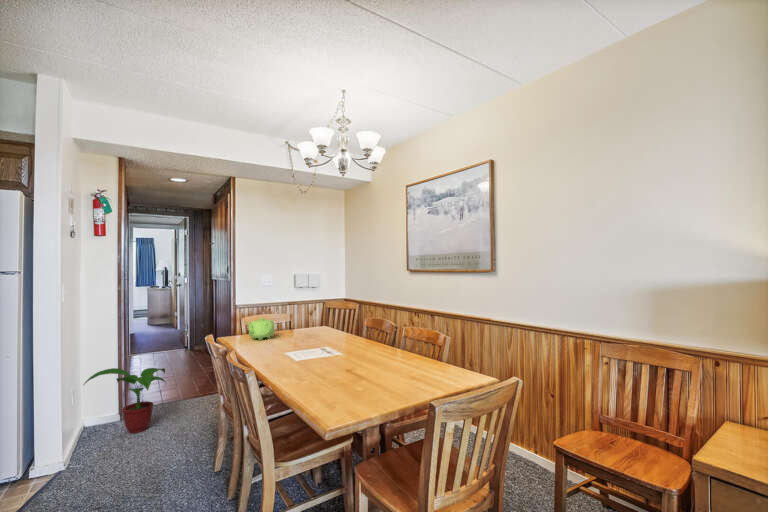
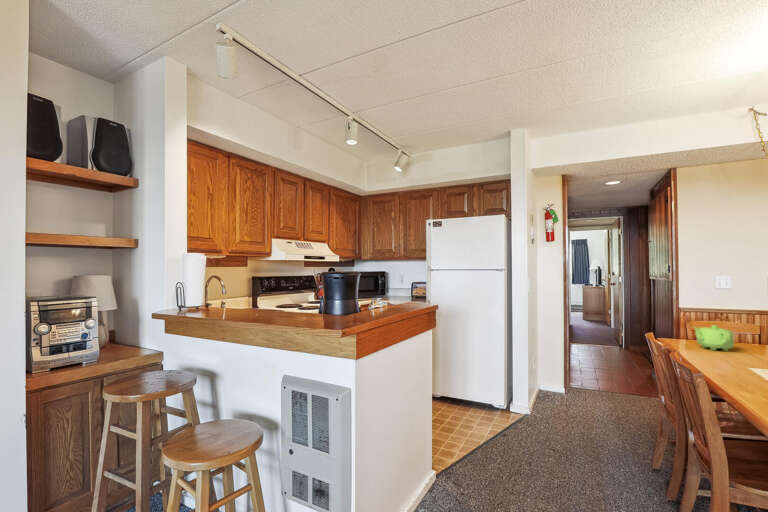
potted plant: present [84,368,166,433] -> none [541,347,605,407]

